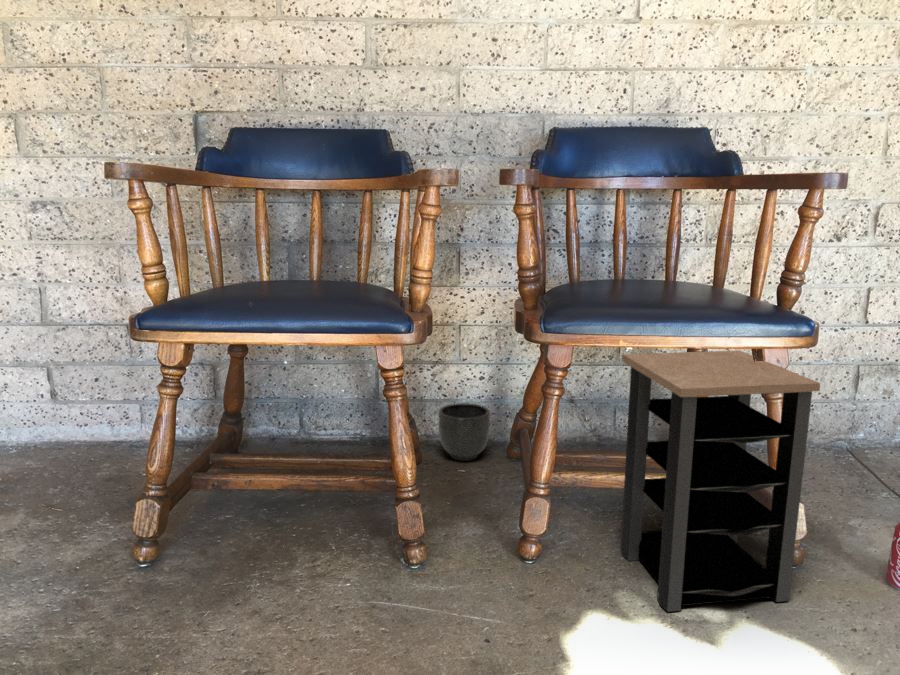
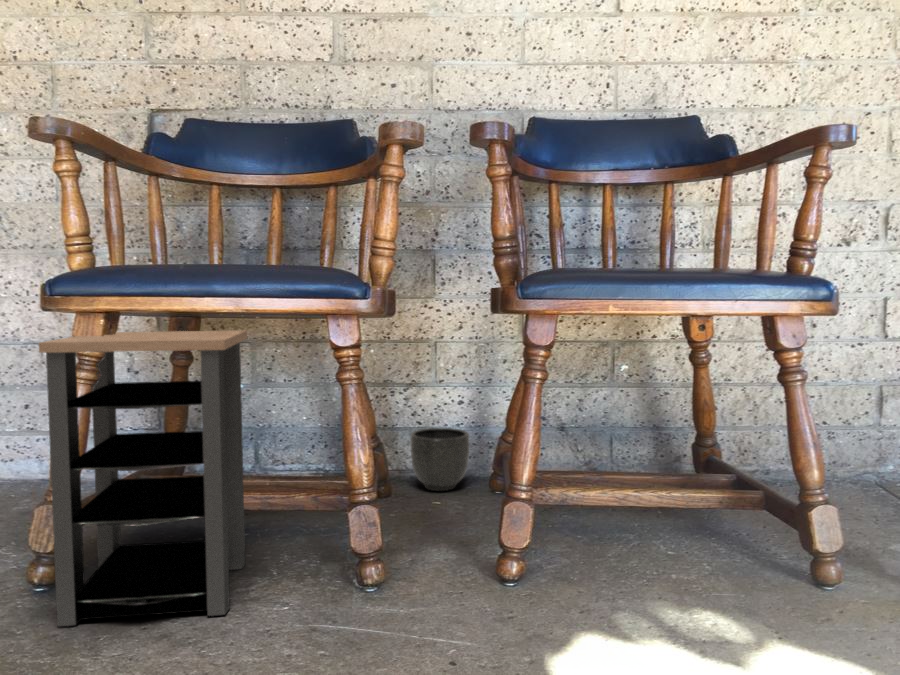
side table: present [621,350,820,612] -> present [39,331,247,626]

